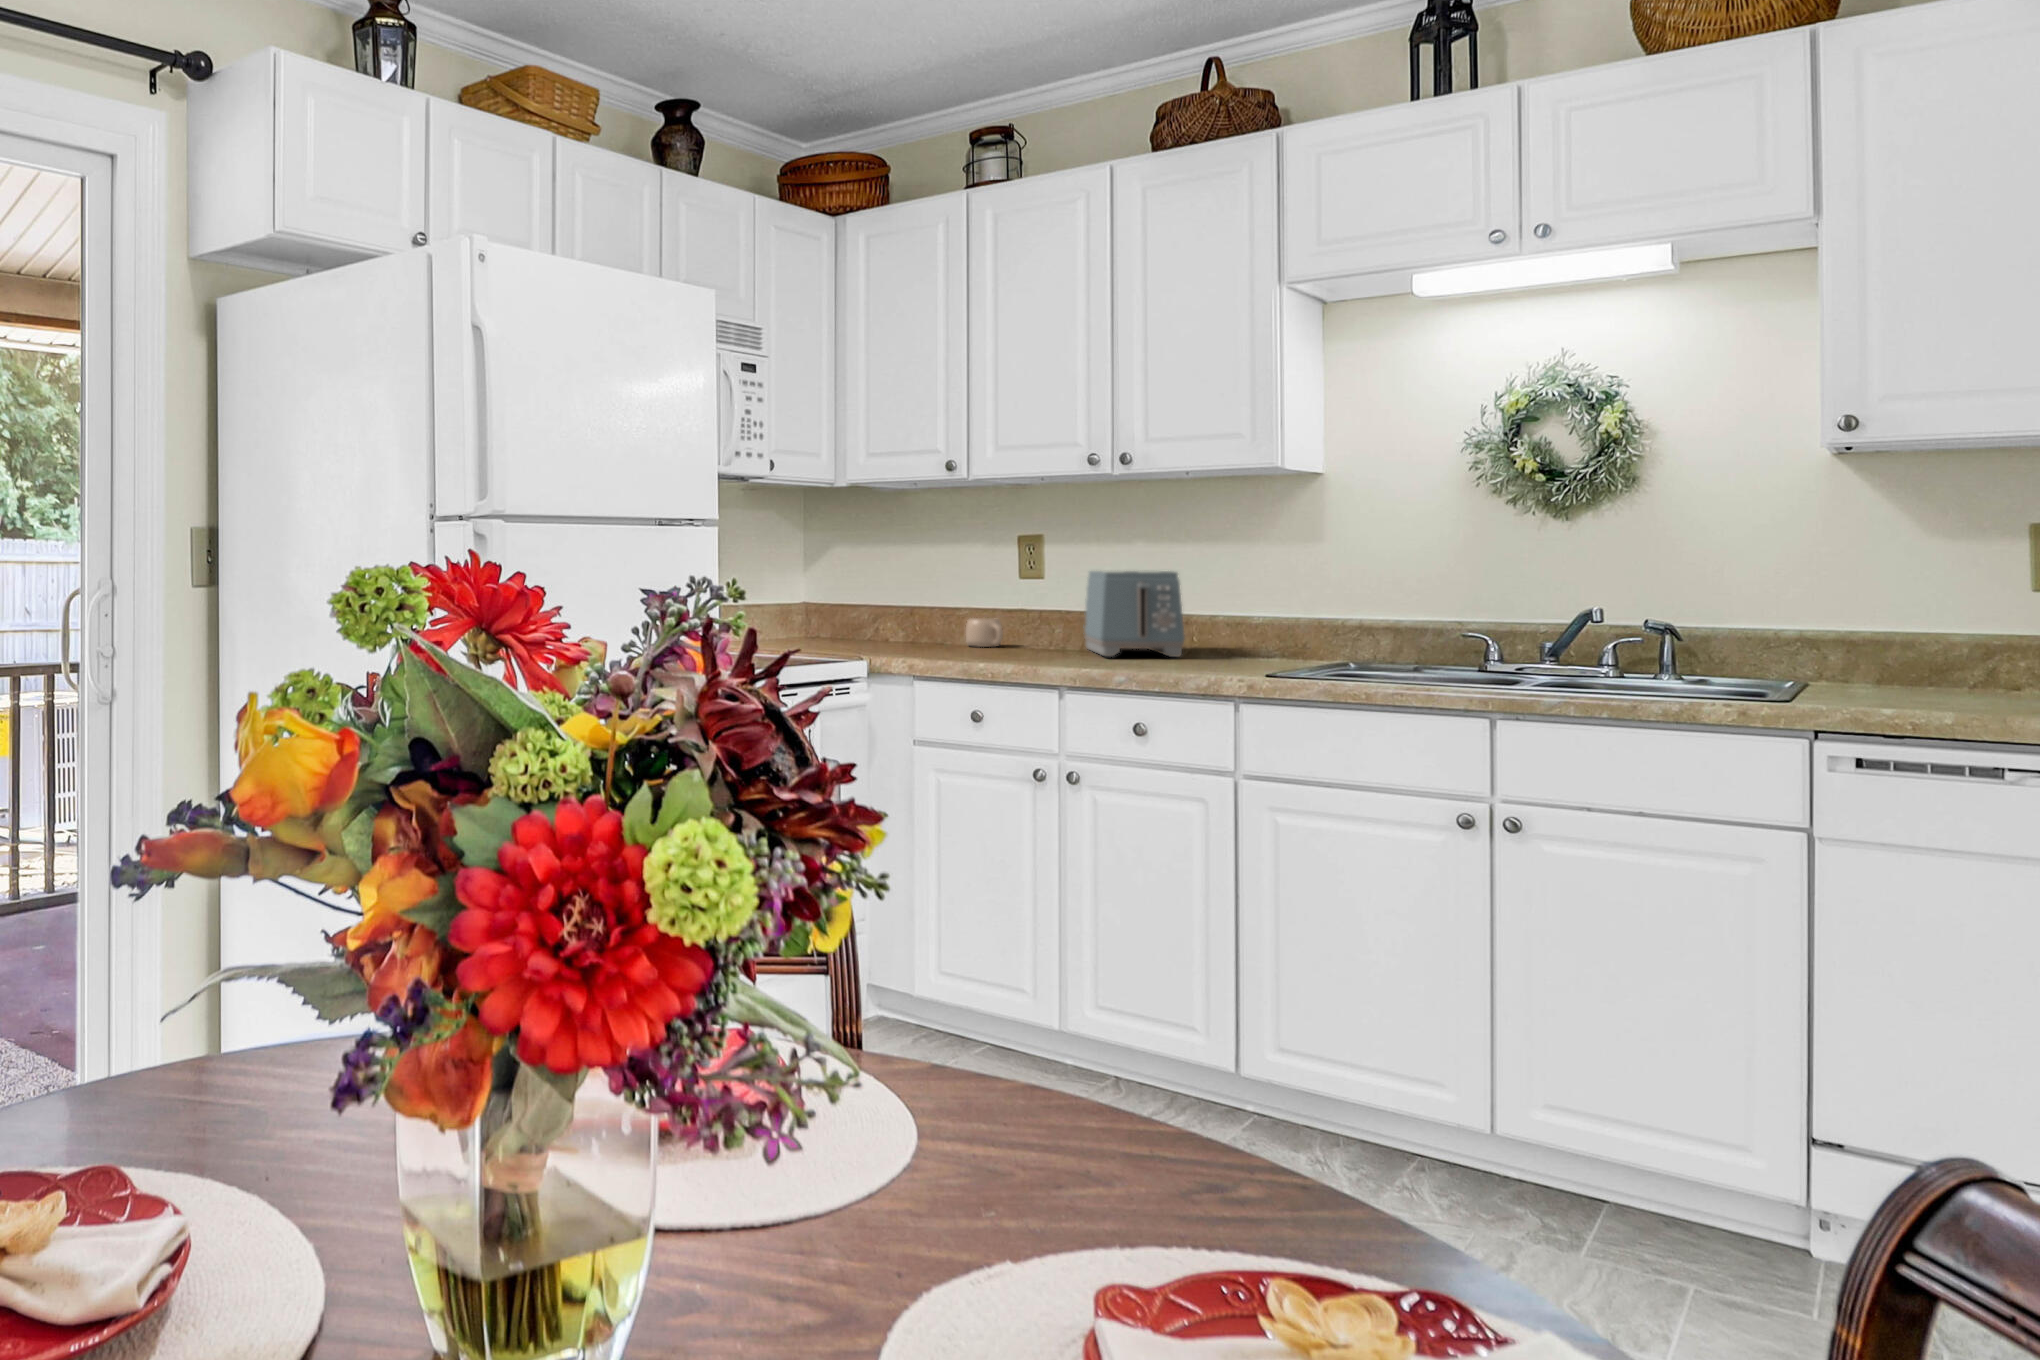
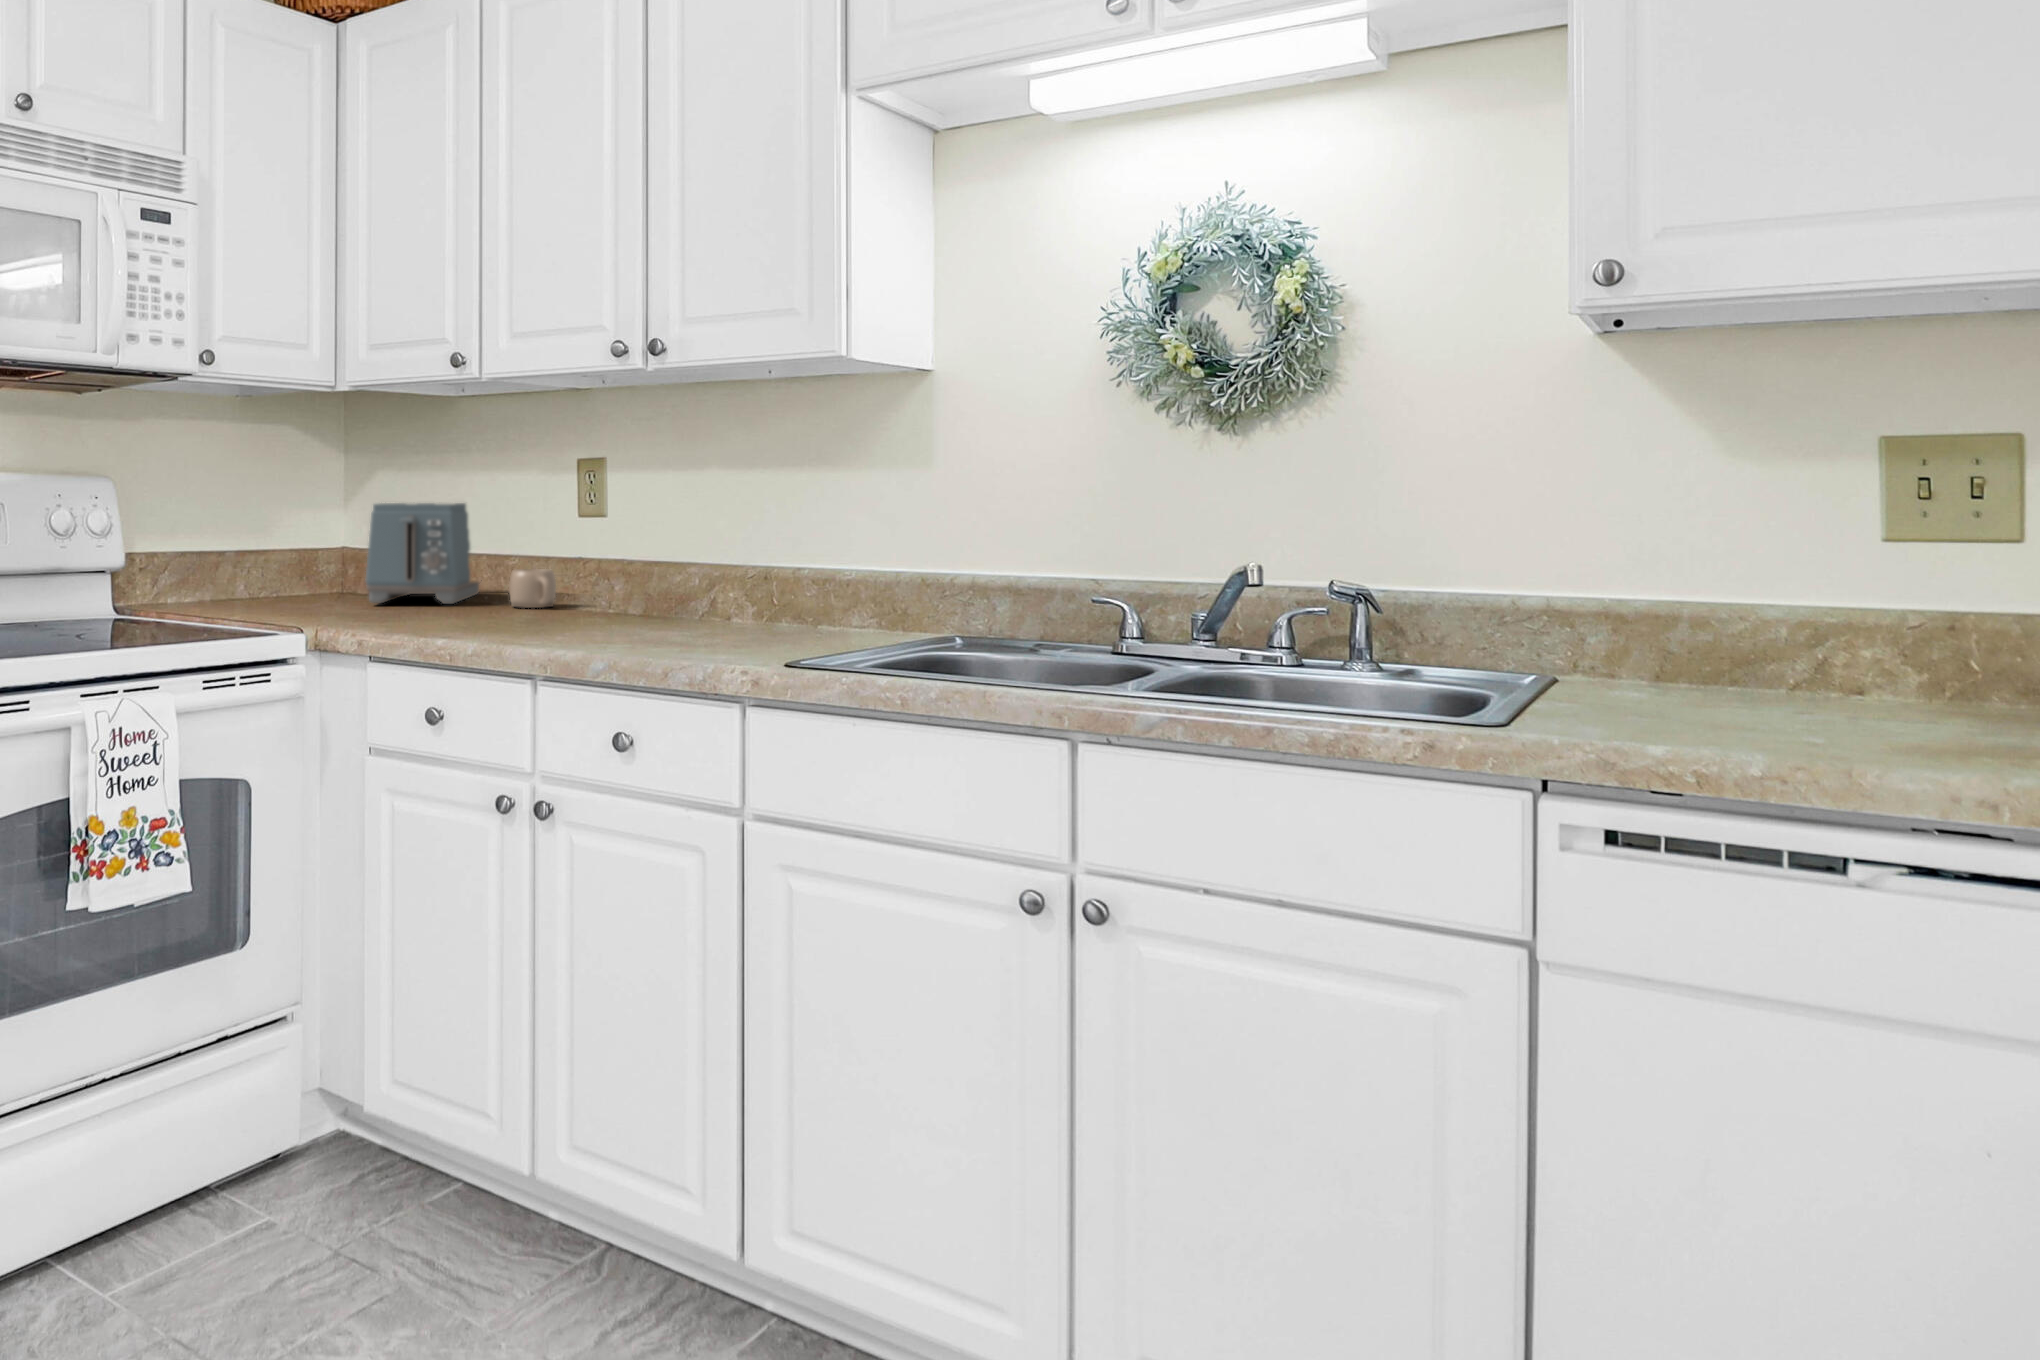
toaster: present [1083,571,1185,657] -> present [366,503,482,604]

